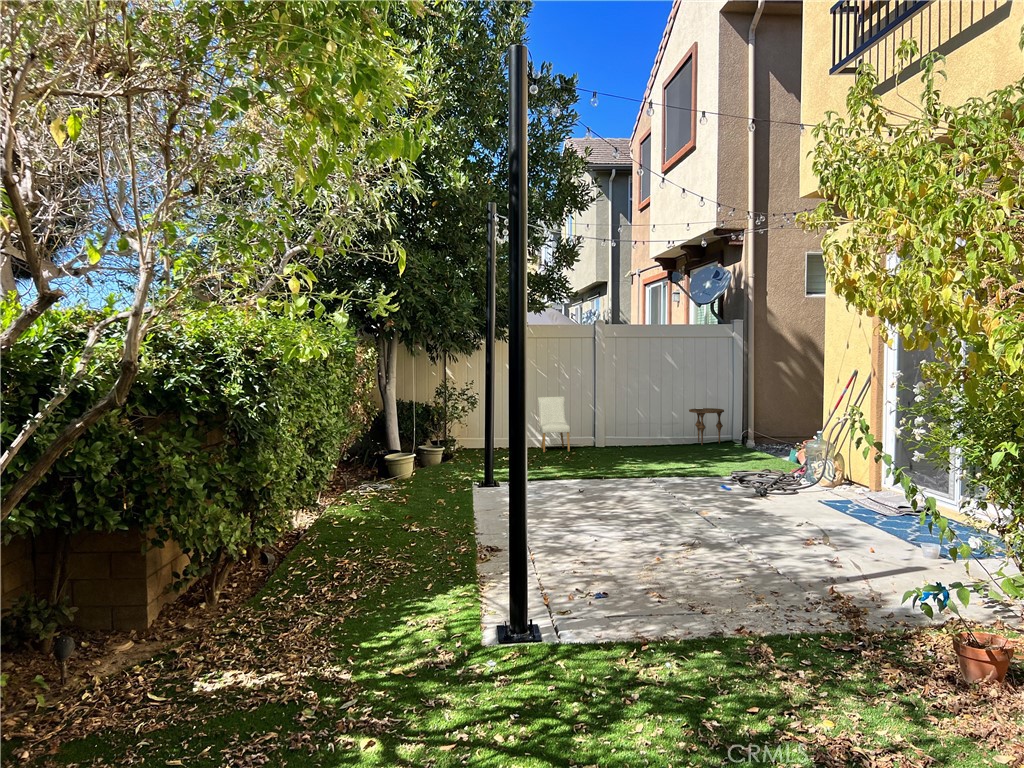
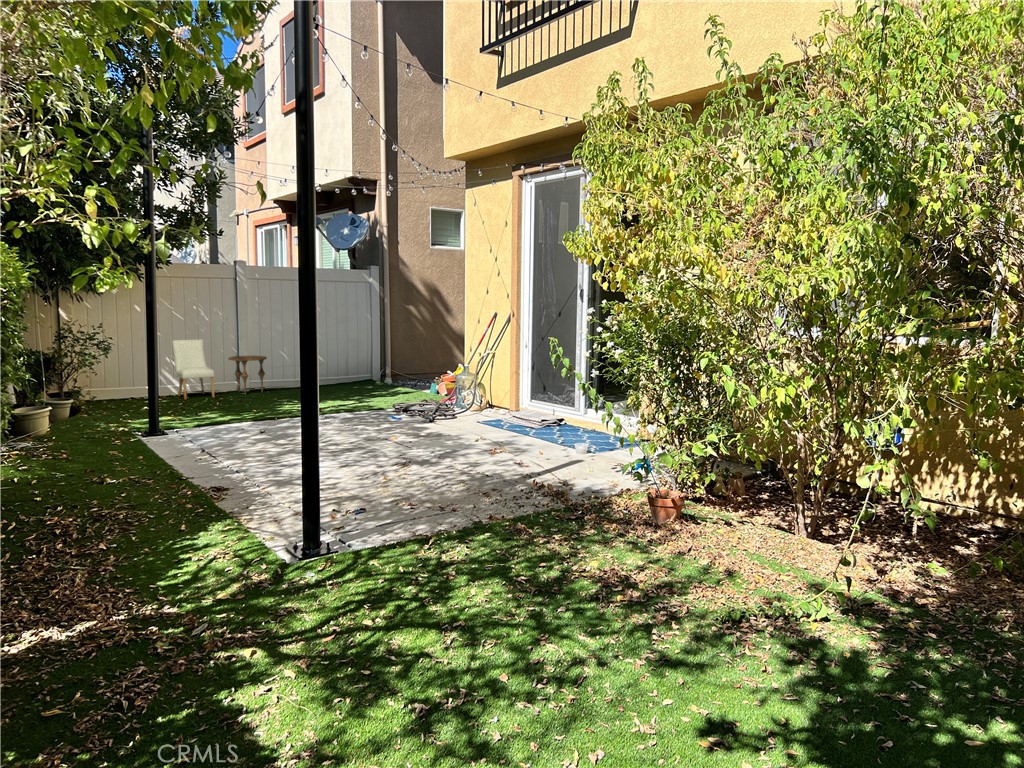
side table: present [689,408,724,445] -> present [229,356,267,395]

